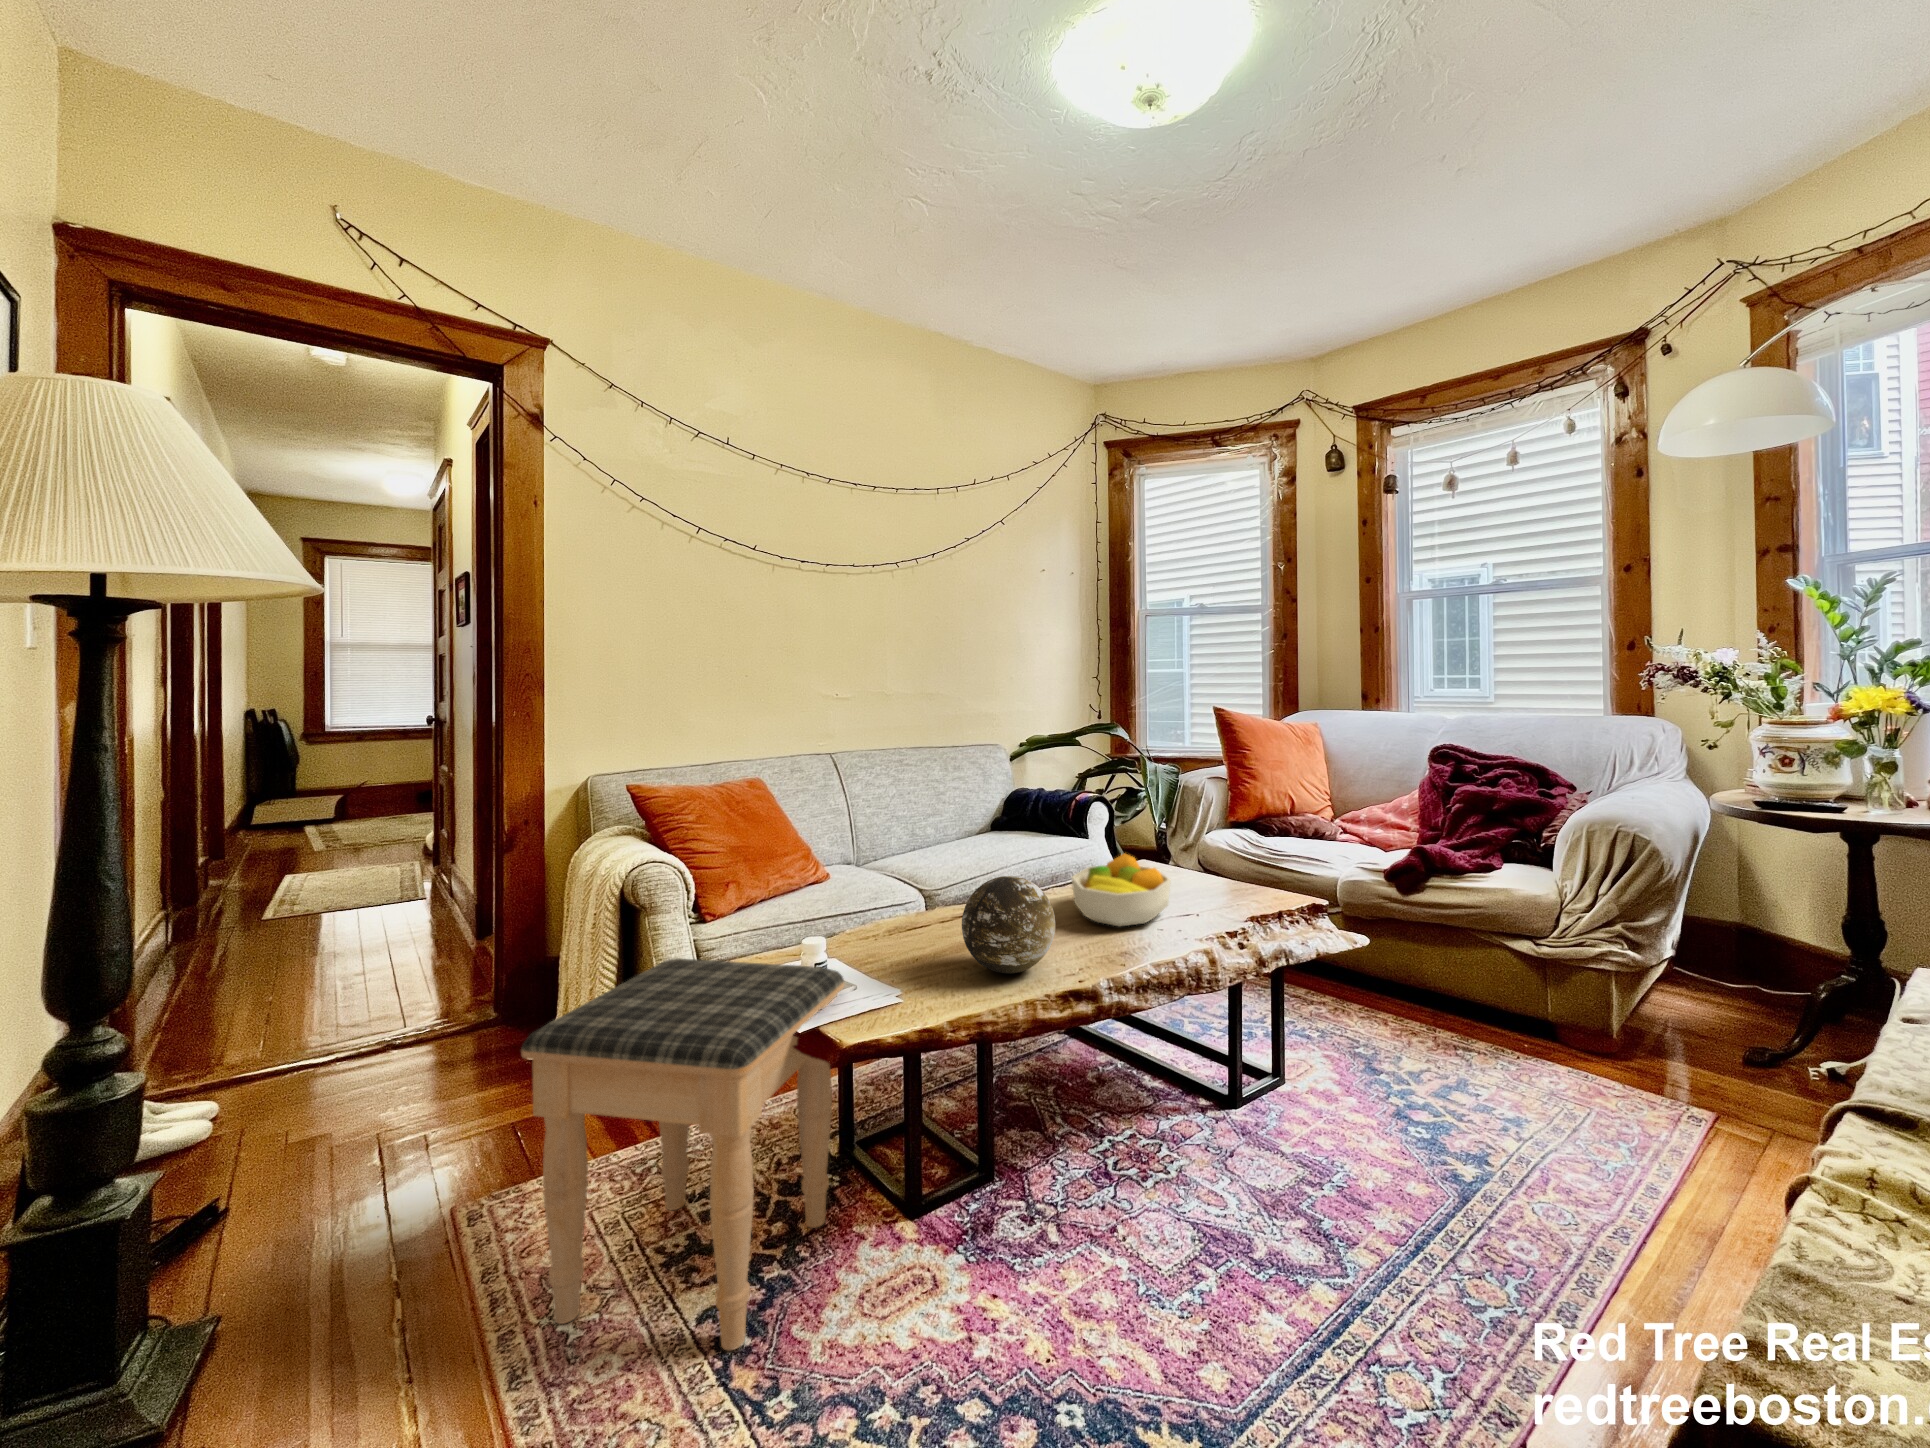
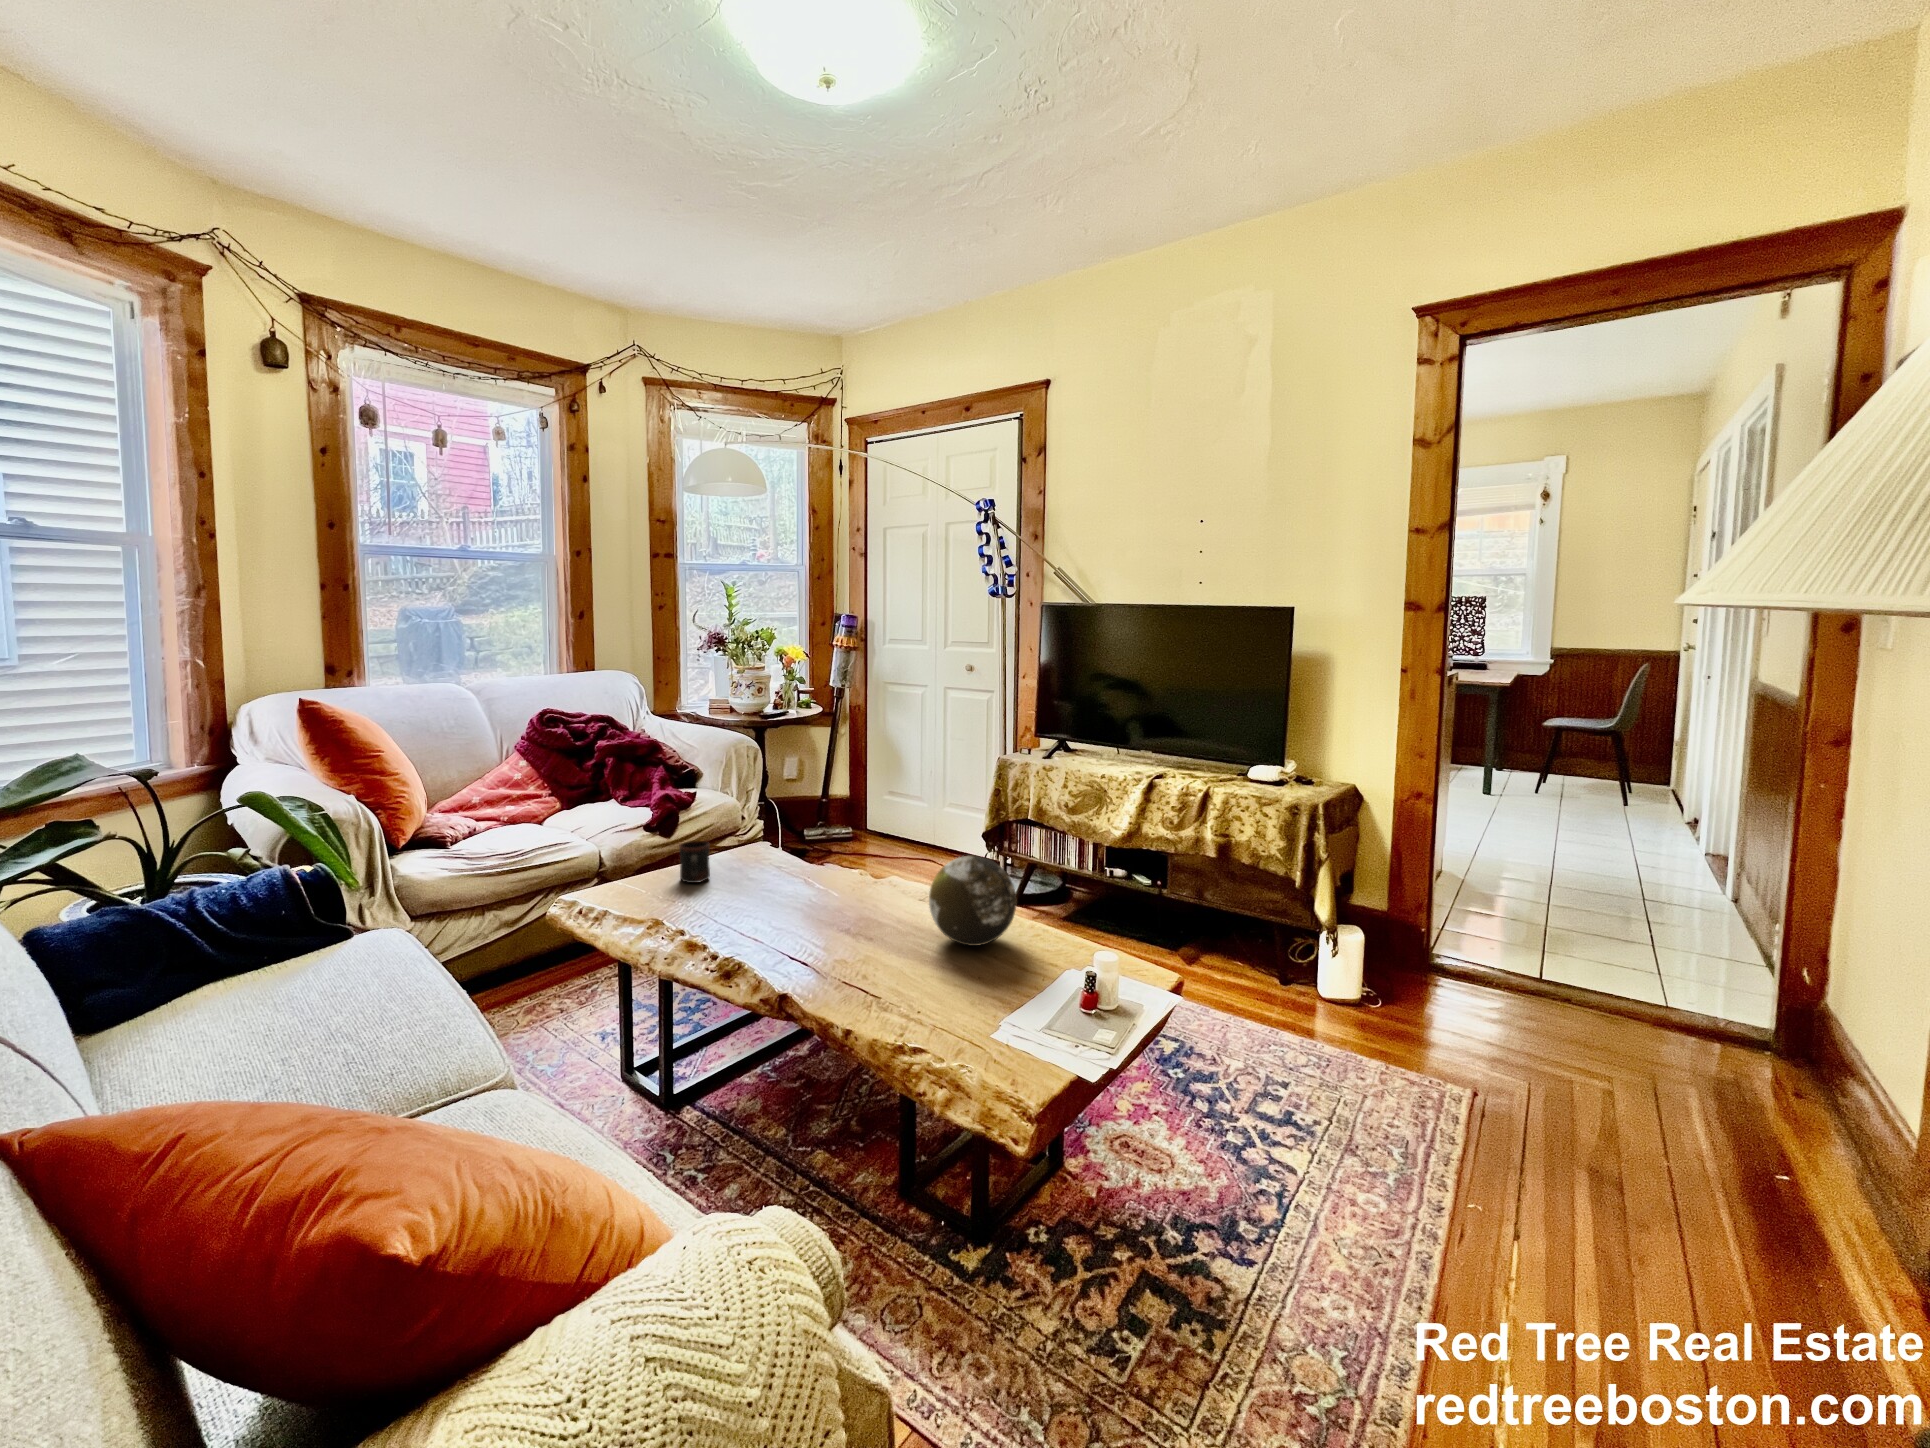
mug: none [1174,852,1216,891] -> present [679,841,710,883]
fruit bowl: present [1072,854,1171,927] -> none [717,851,857,921]
footstool: present [521,958,844,1350] -> none [1071,982,1391,1385]

